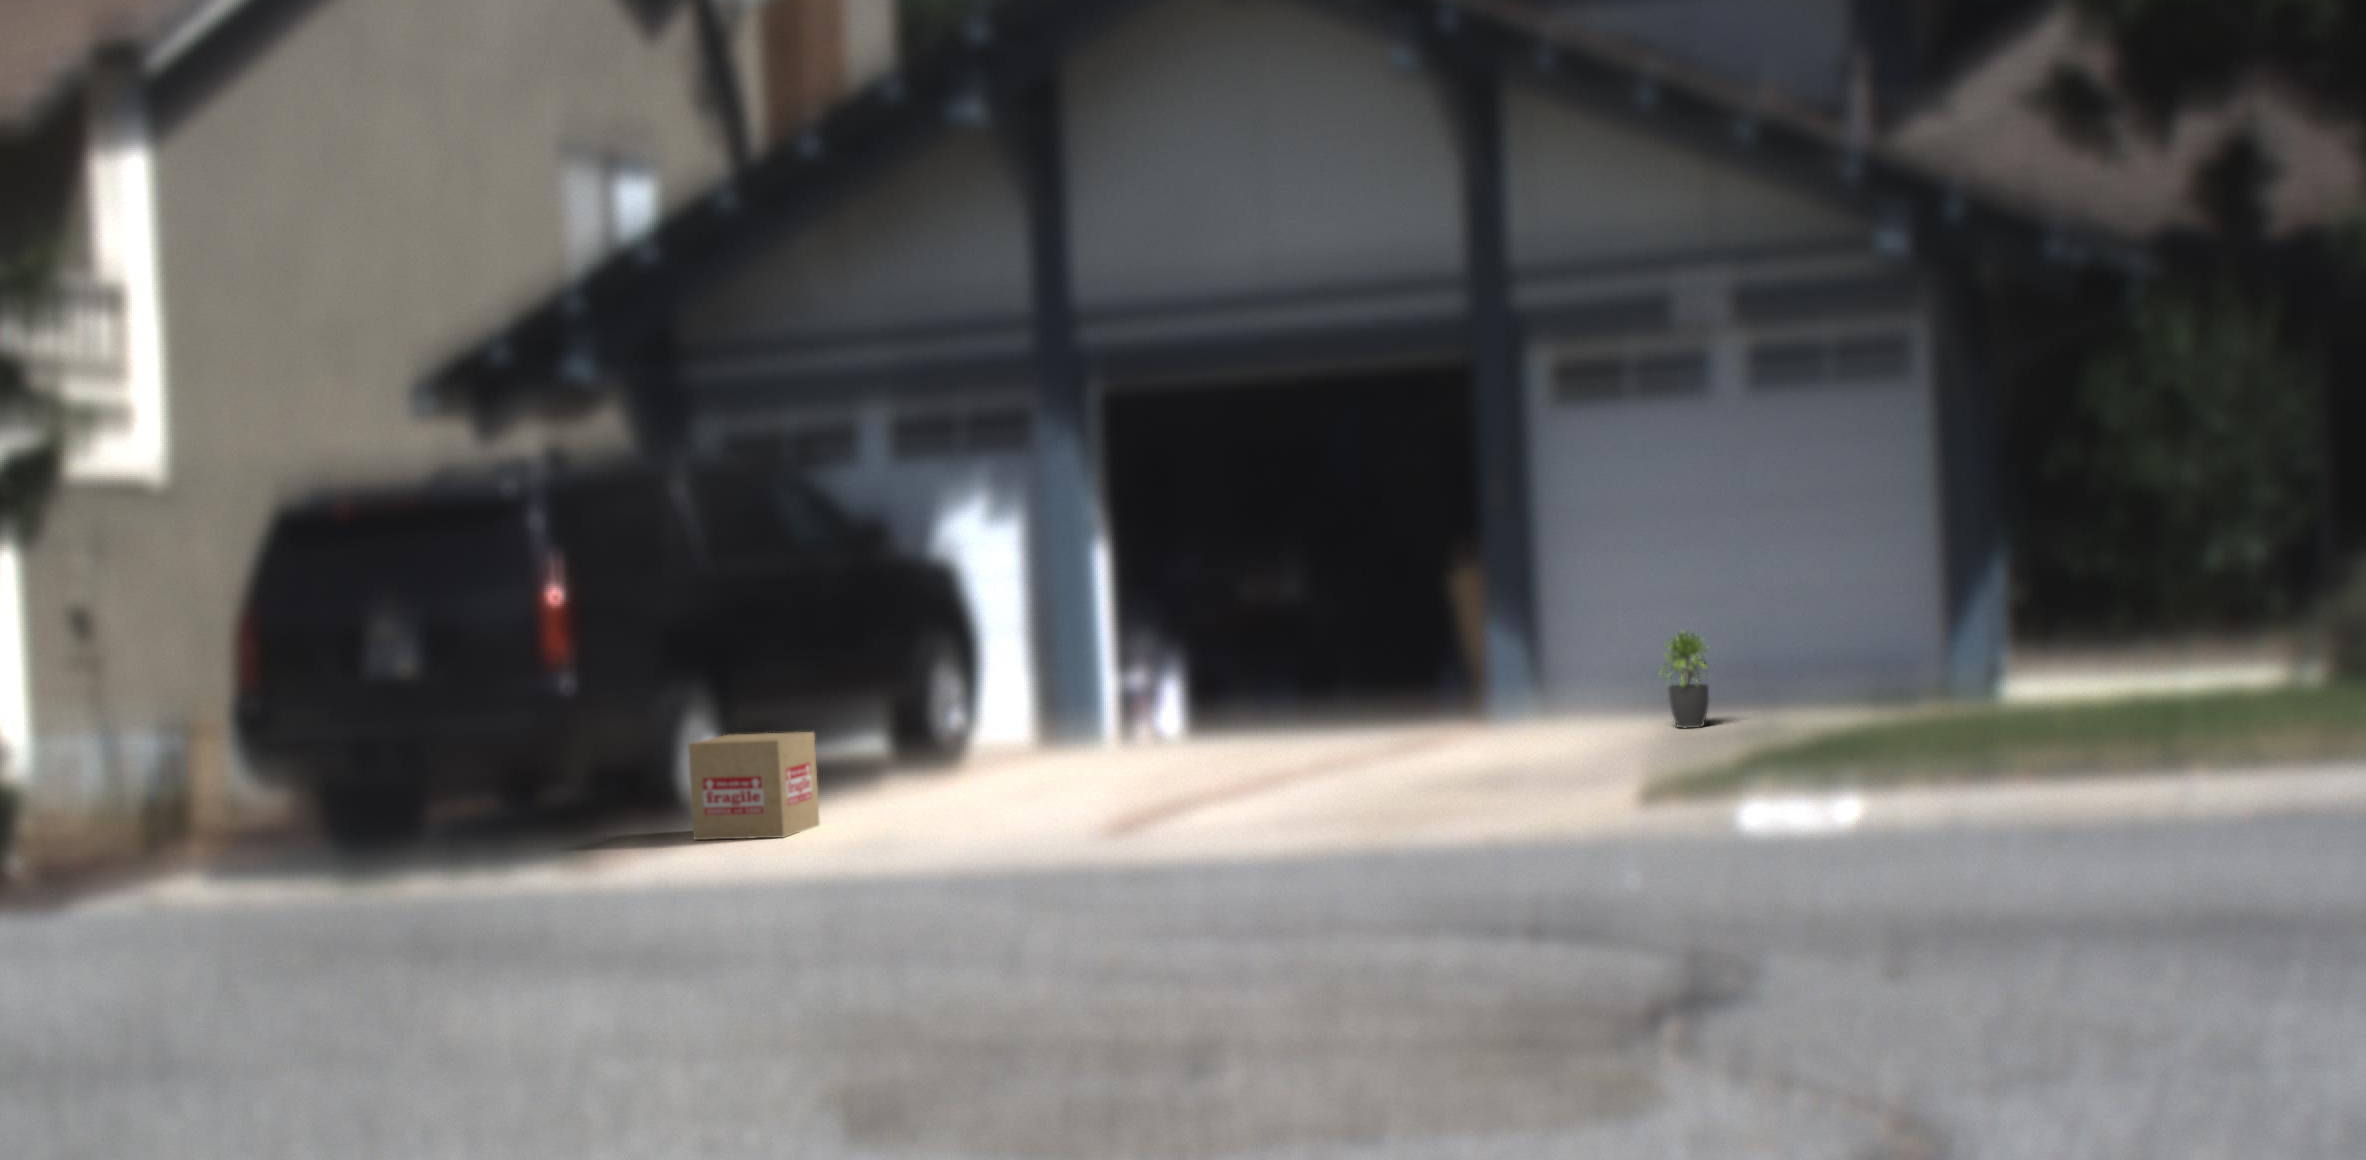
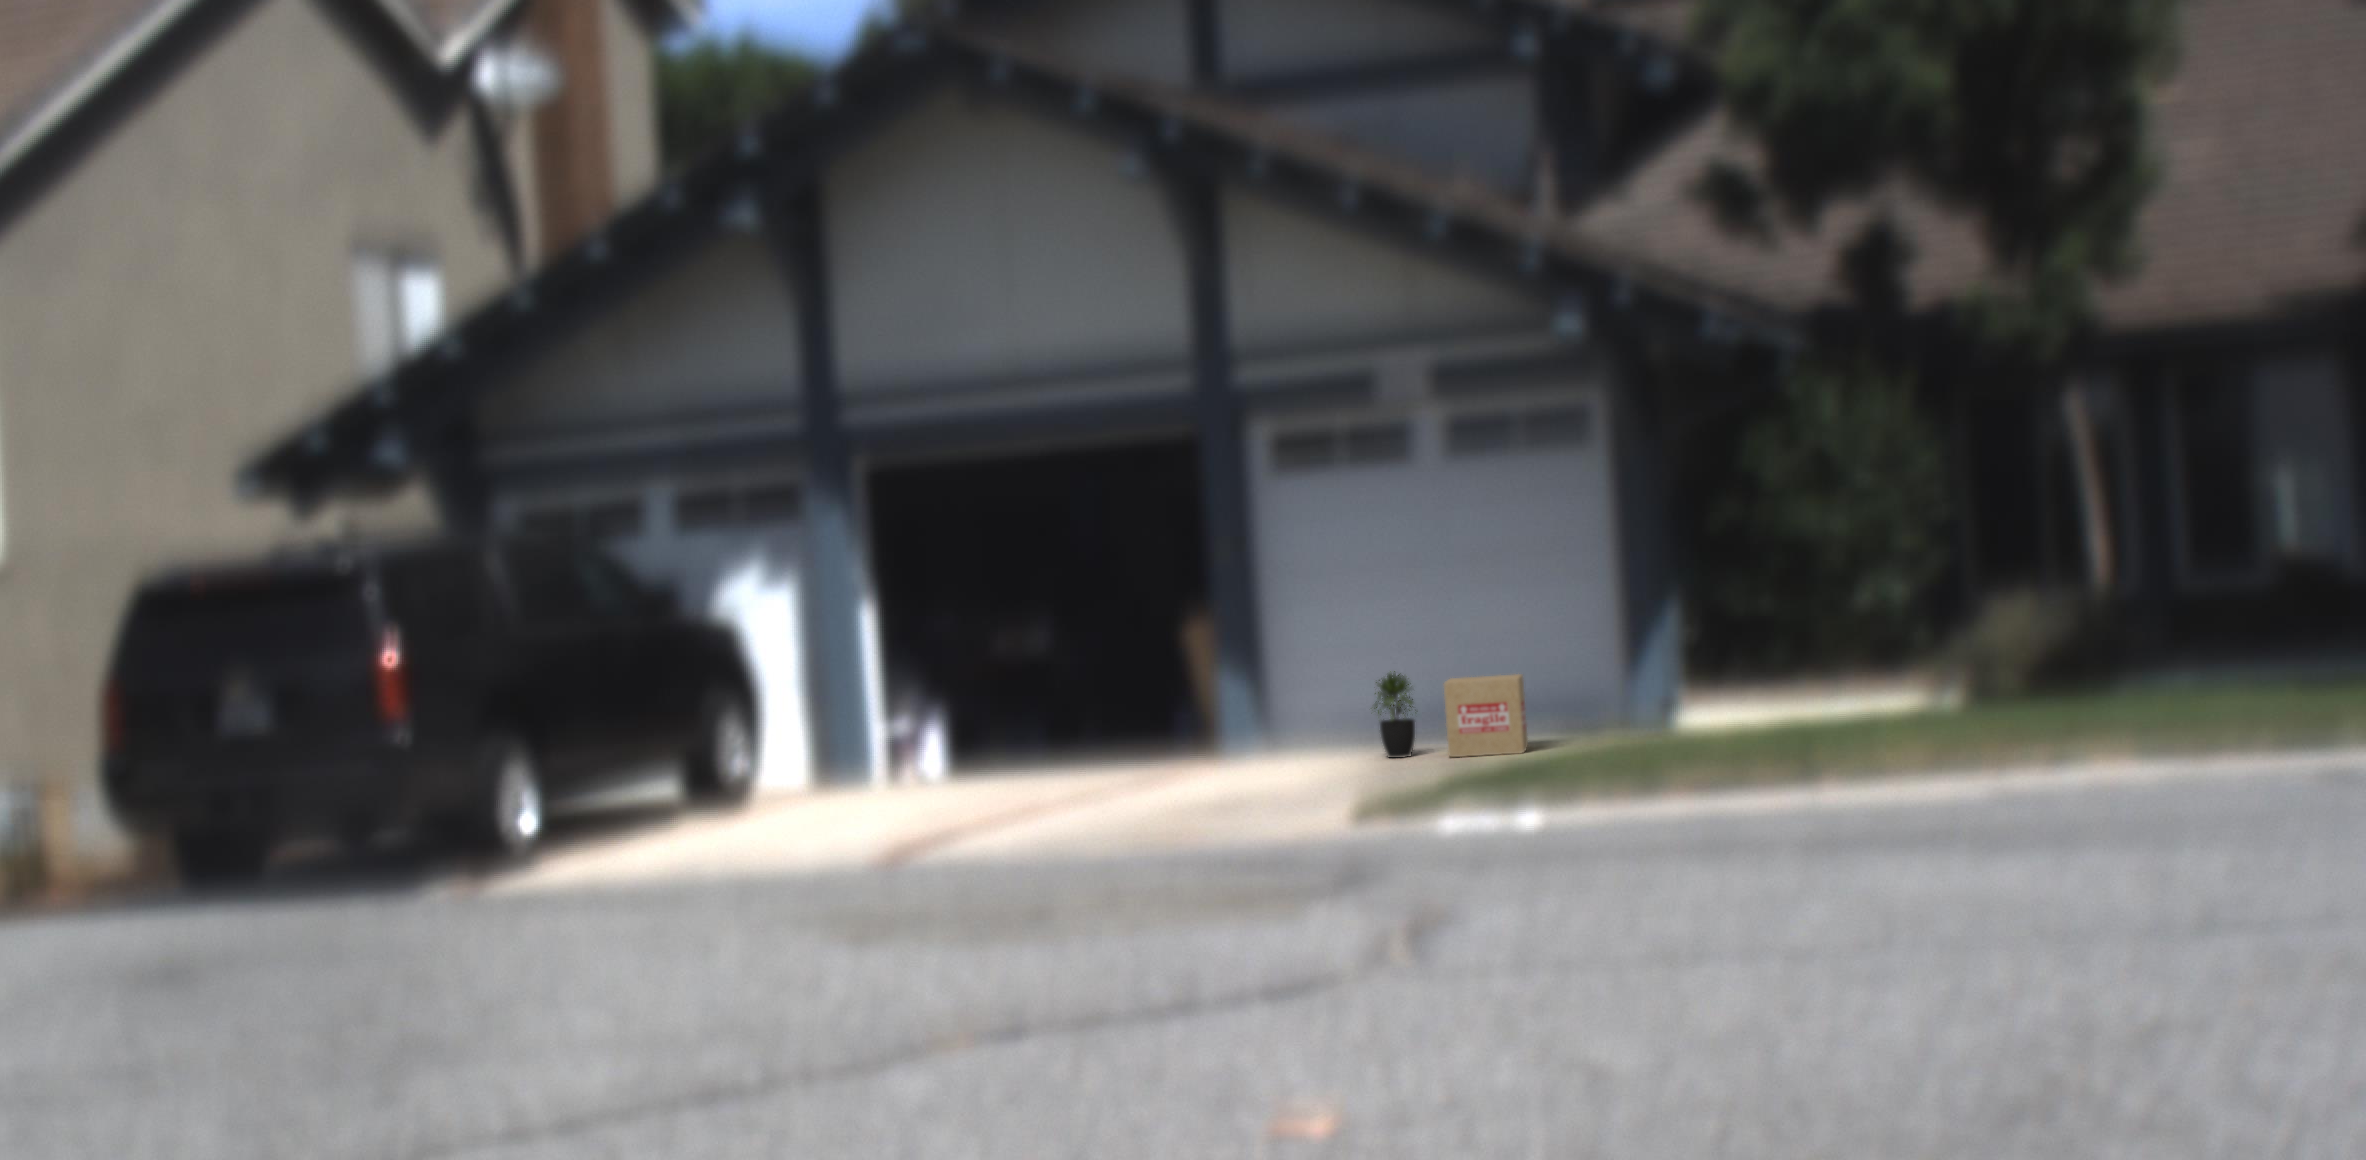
cardboard box: present [688,732,820,840] -> present [1444,674,1528,757]

